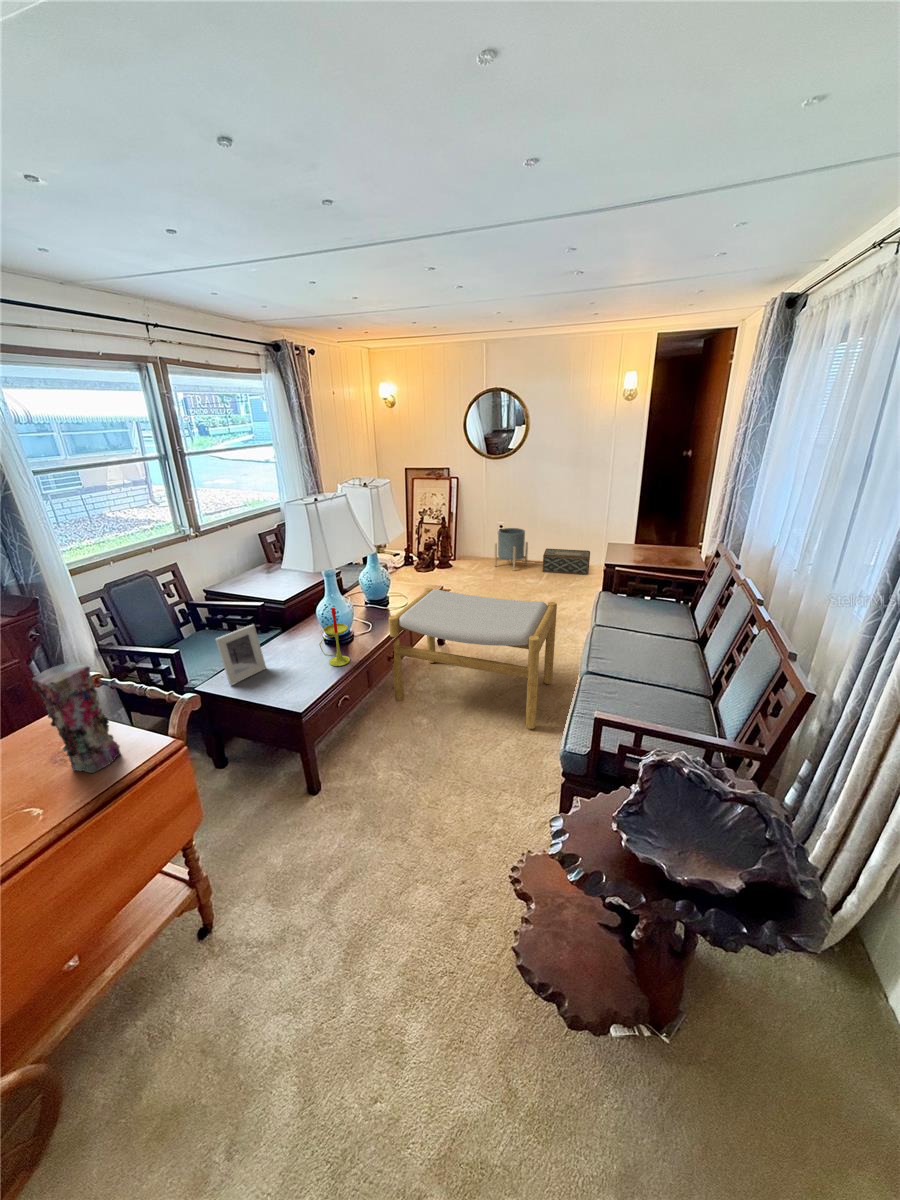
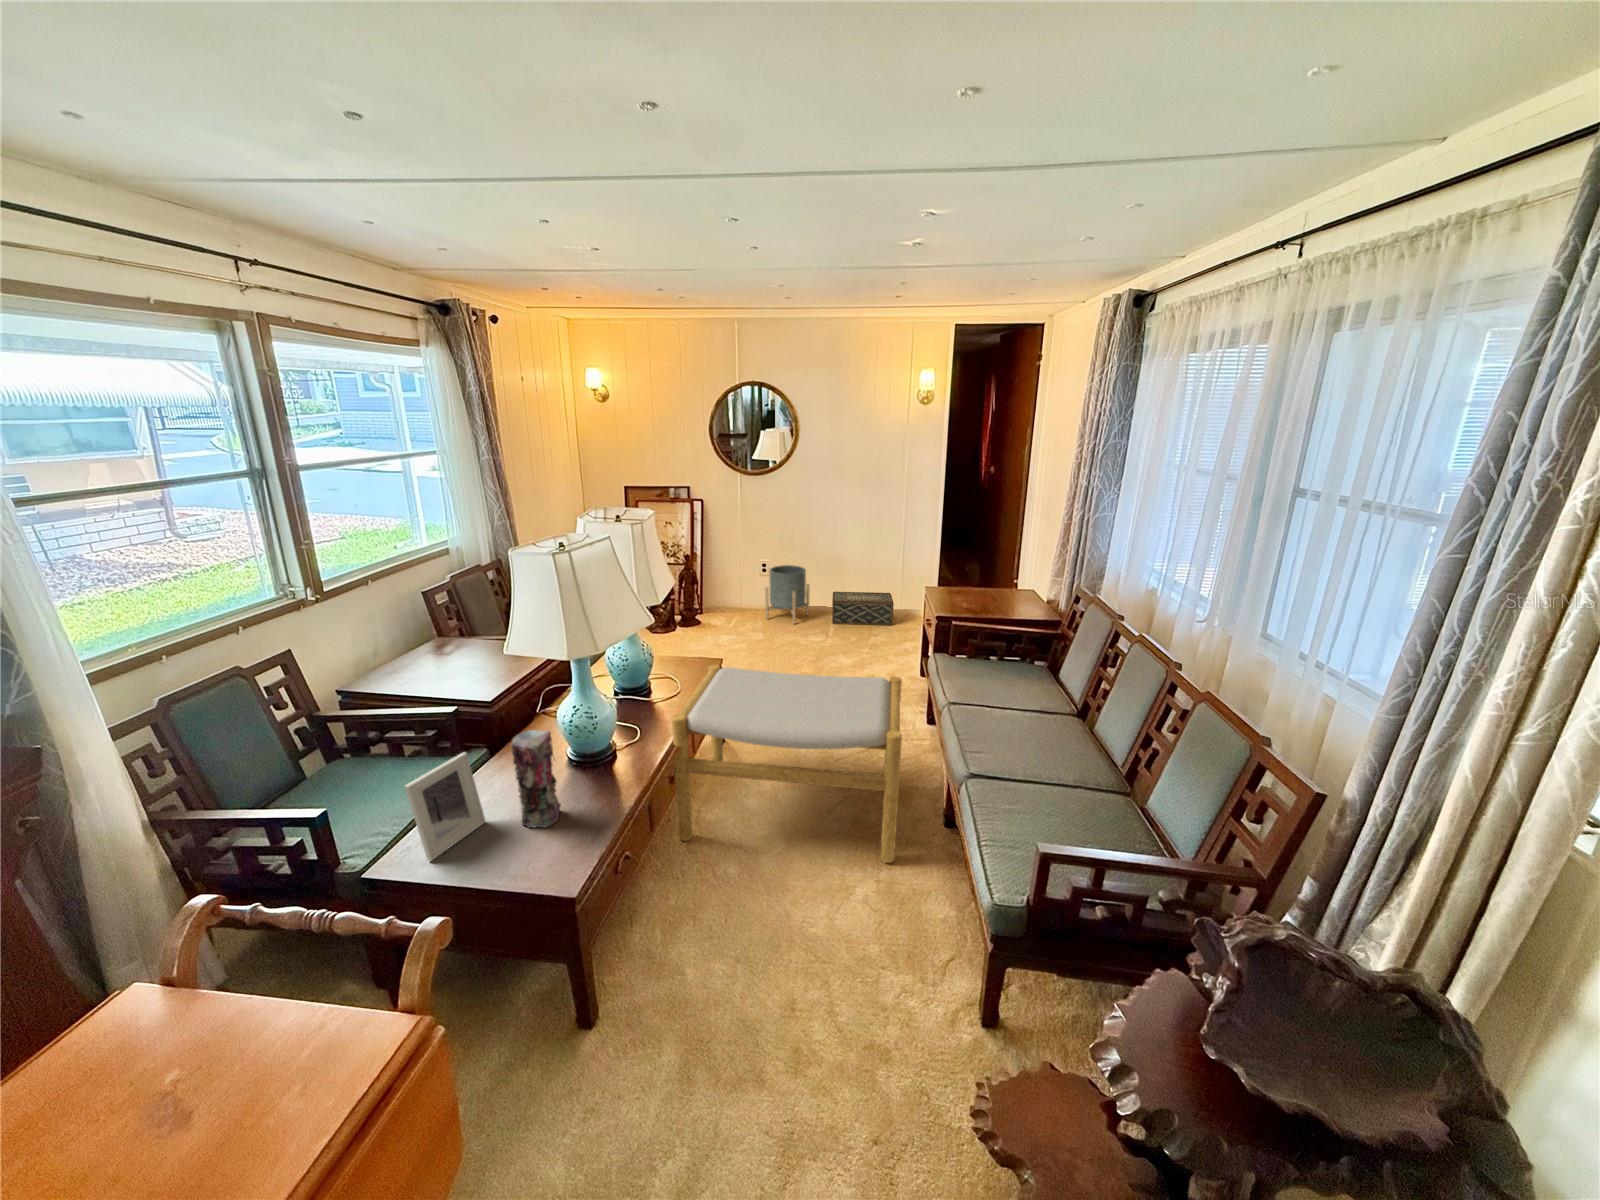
candle: present [319,608,350,666] -> none [578,713,625,806]
vase: present [32,663,121,773] -> present [511,730,561,828]

